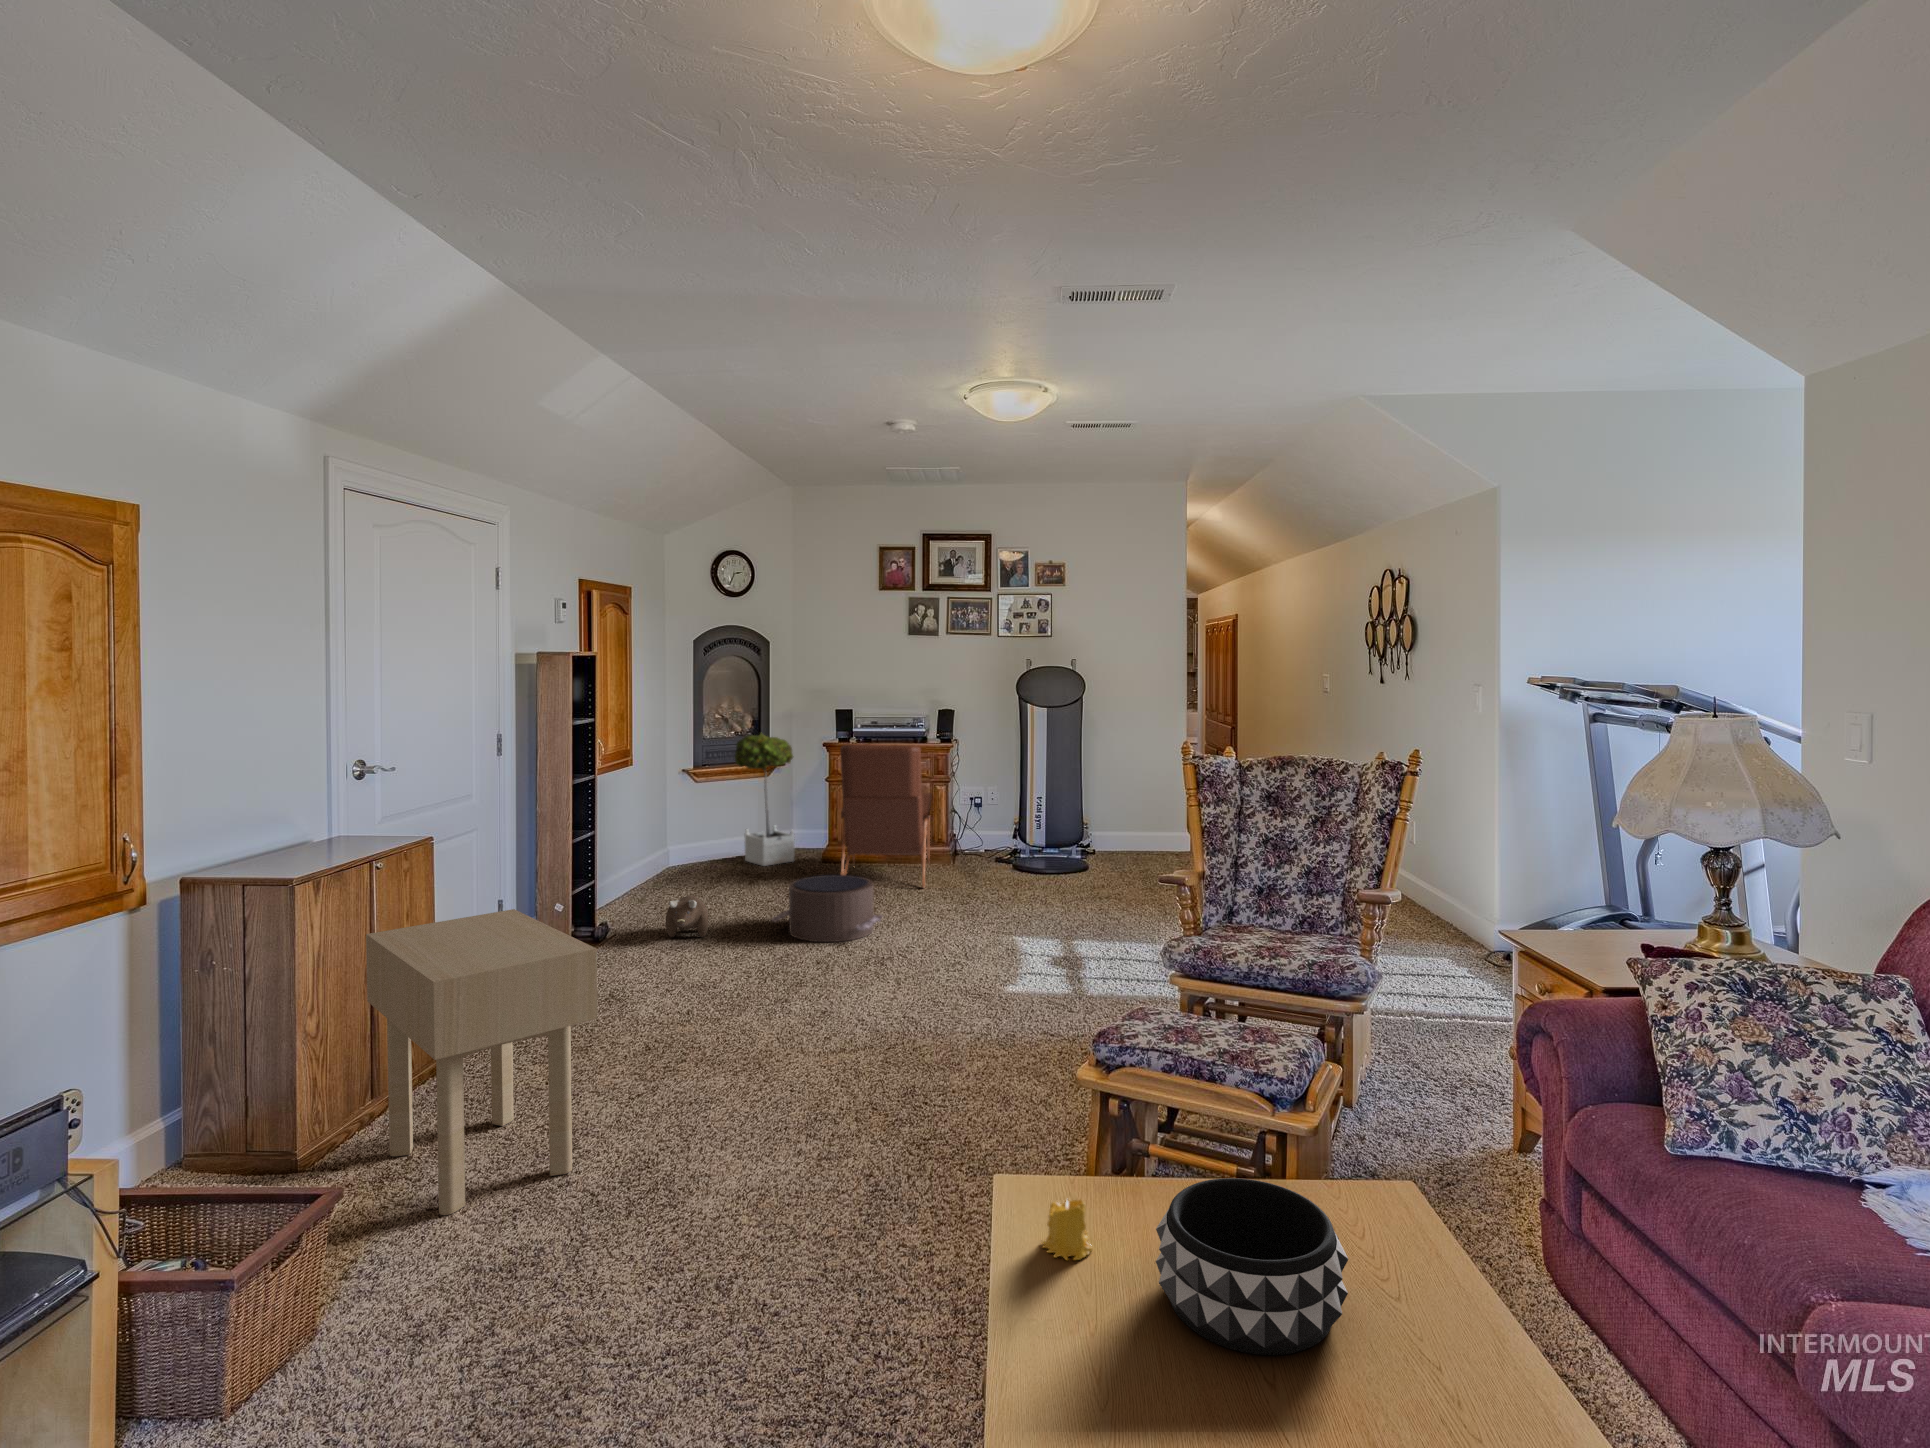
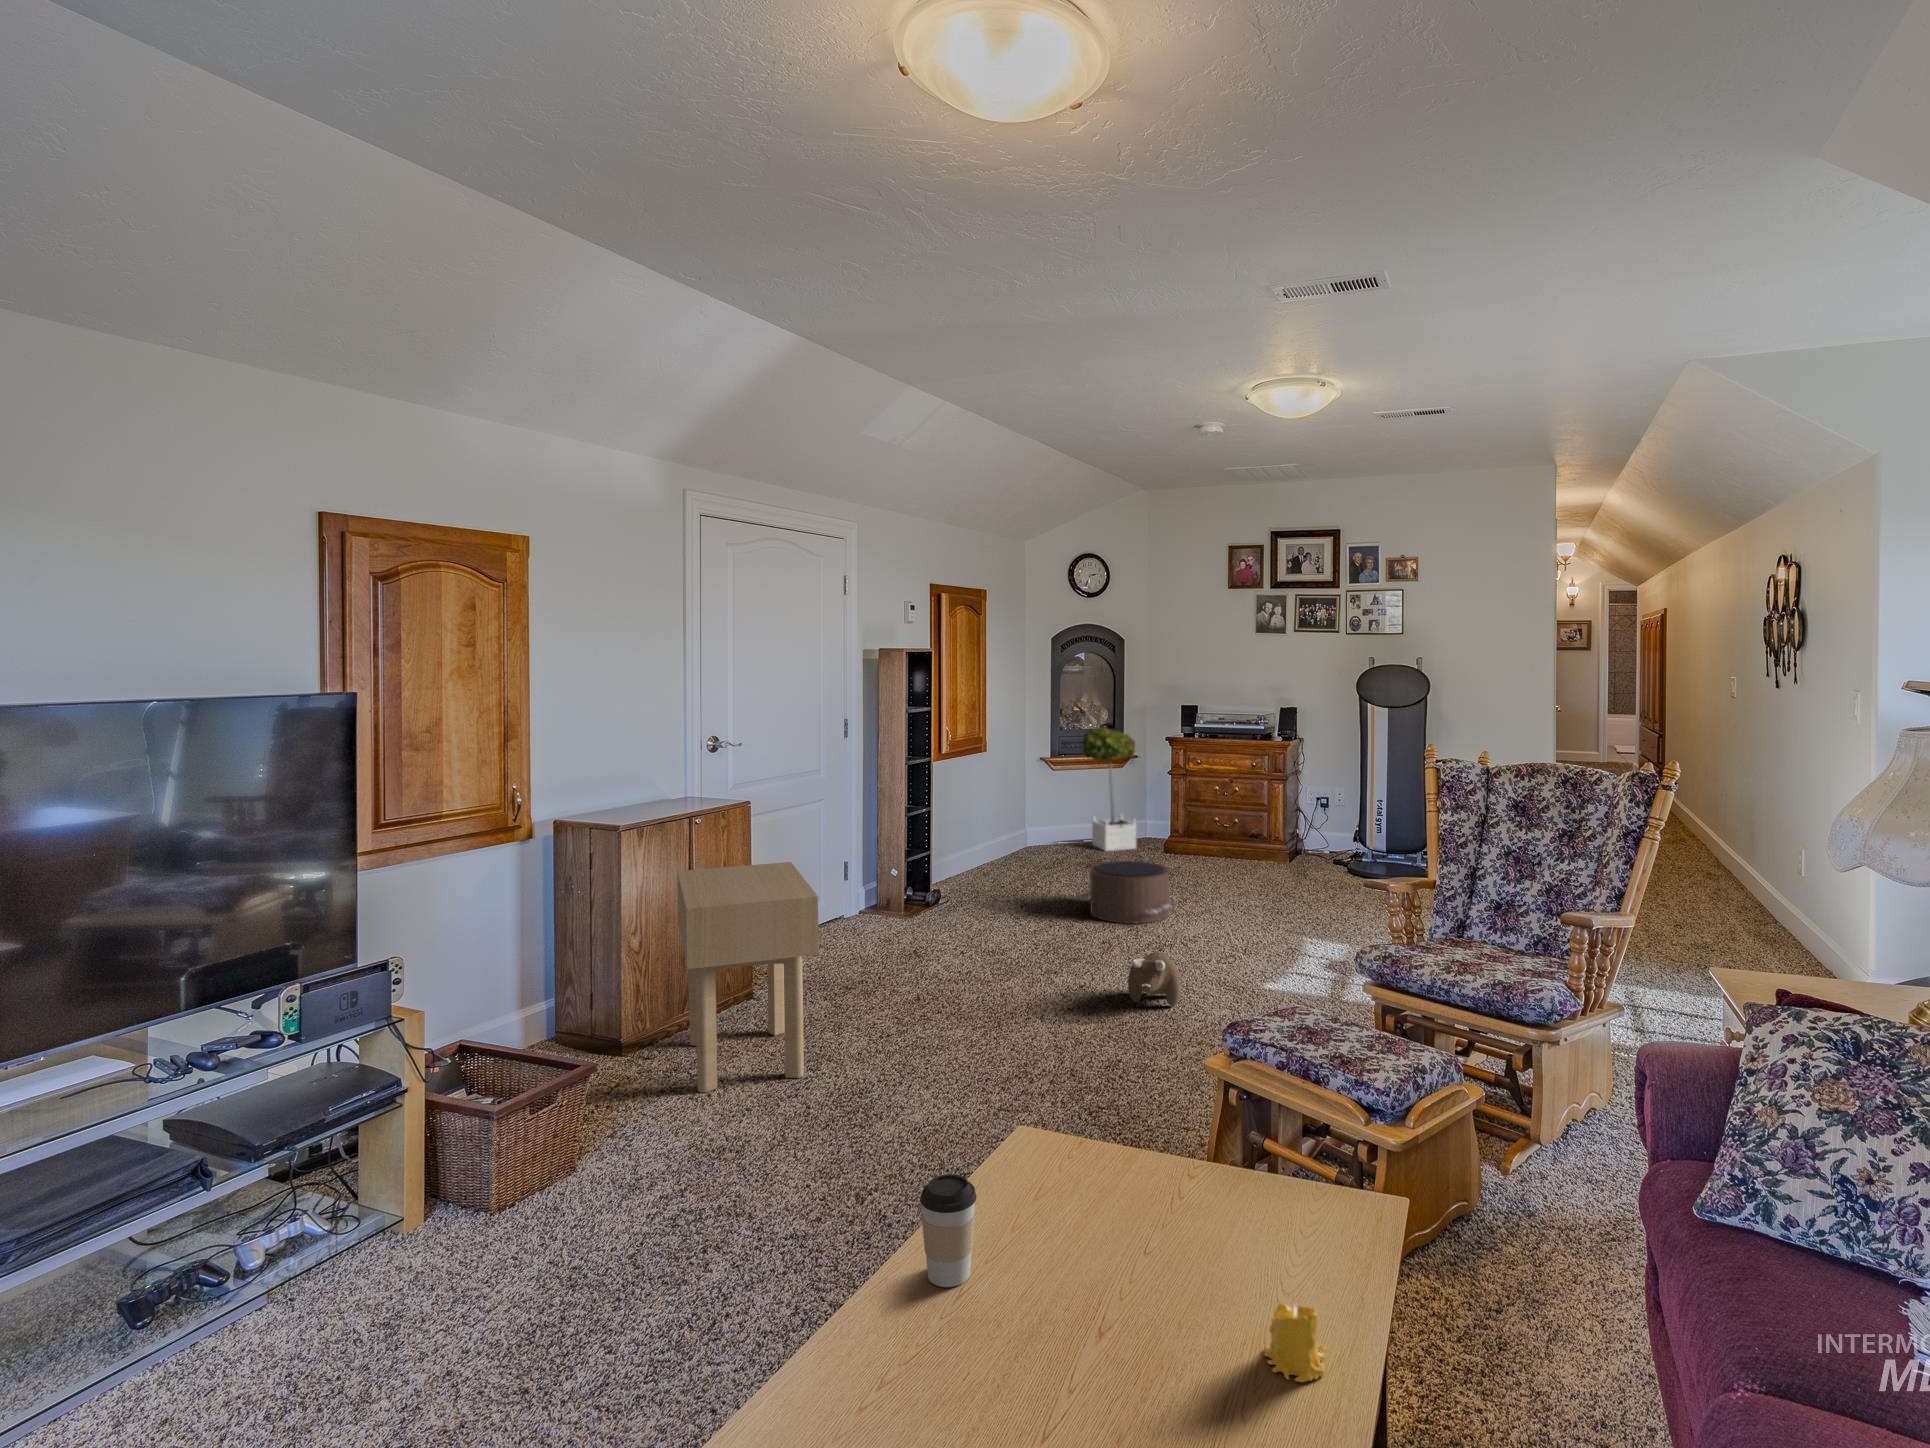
armchair: present [840,745,932,888] -> none [1159,740,1262,883]
plush toy: present [666,896,708,937] -> present [1128,952,1180,1006]
decorative bowl: present [1156,1178,1348,1355] -> none [1059,1144,1233,1305]
candle: present [1042,1200,1093,1260] -> present [1264,1303,1326,1383]
coffee cup: none [1045,1257,1111,1391] -> present [920,1174,977,1287]

